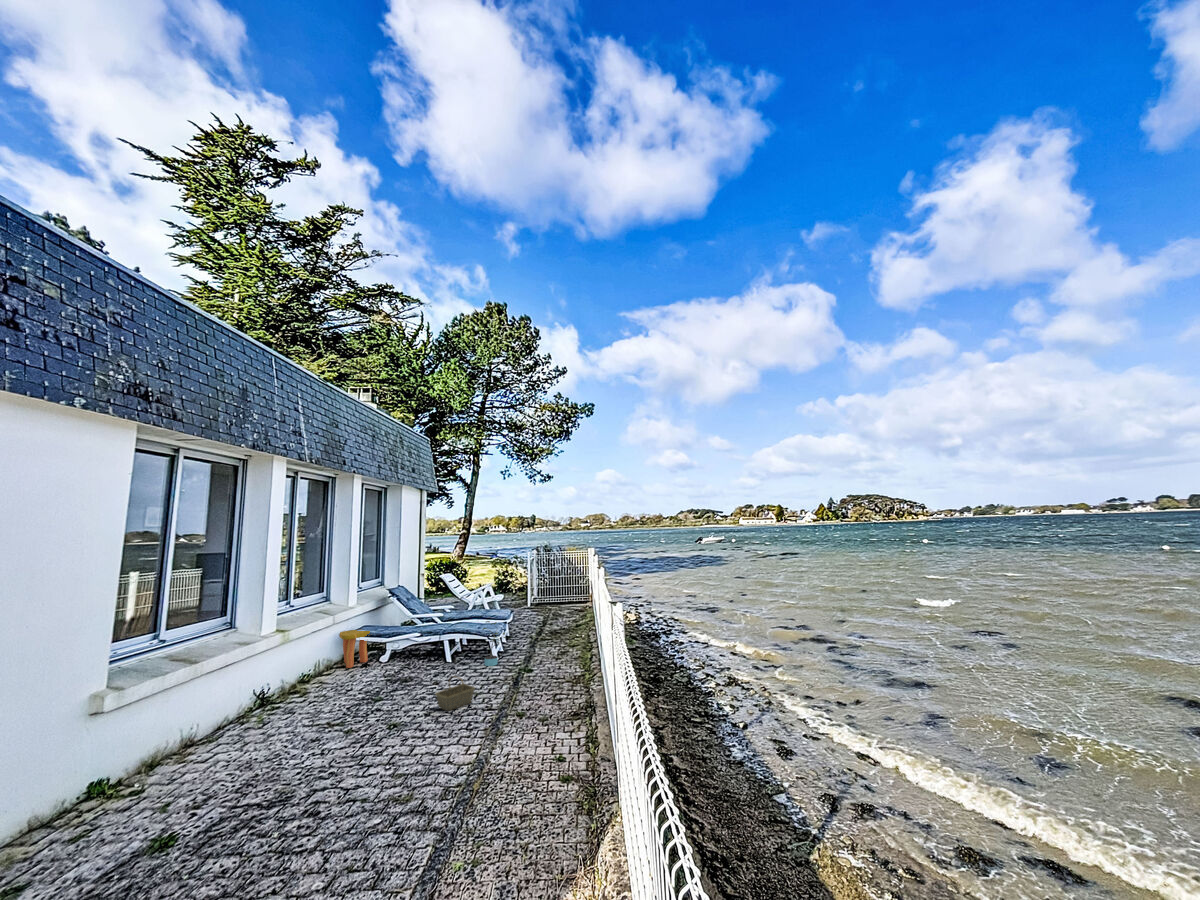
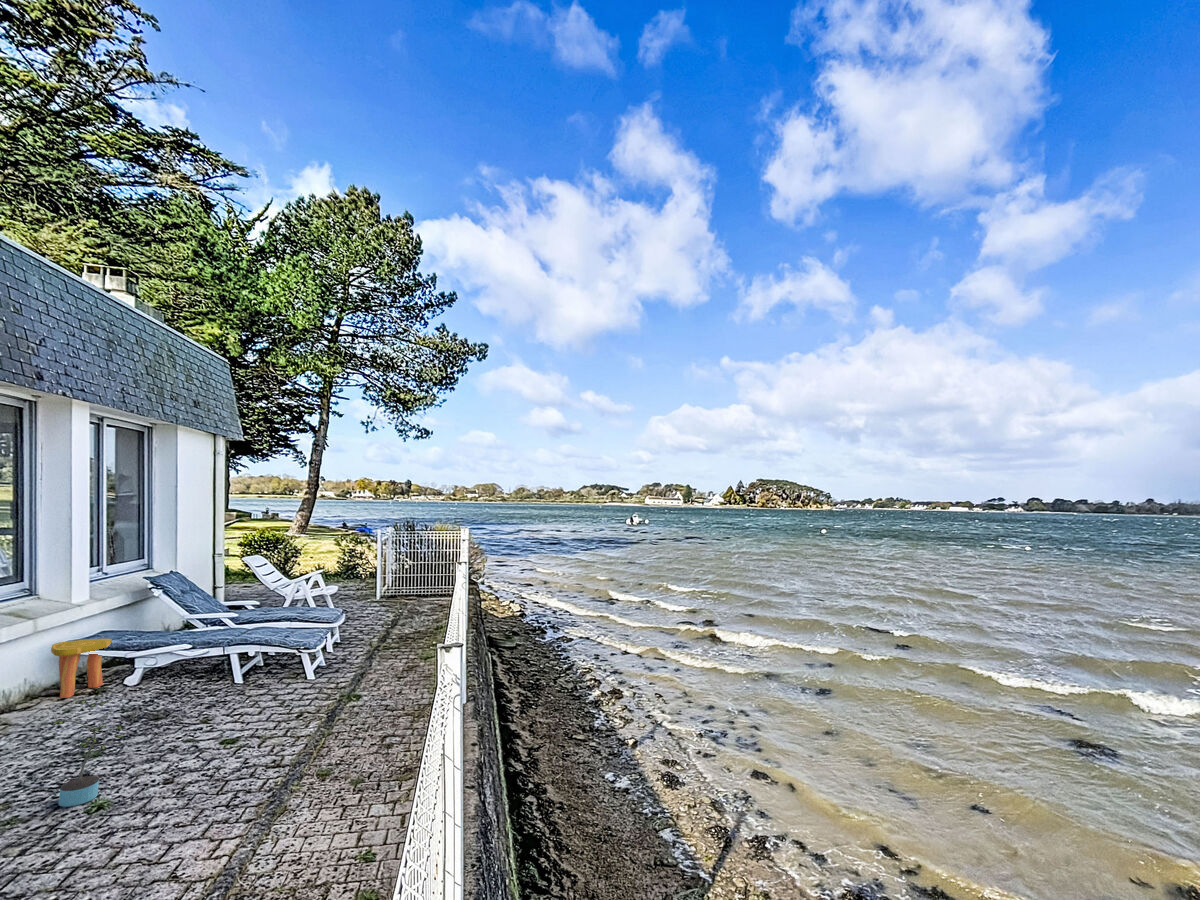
potted plant: present [482,621,506,666] -> present [51,700,124,807]
basket: present [435,676,475,711] -> none [187,717,258,772]

